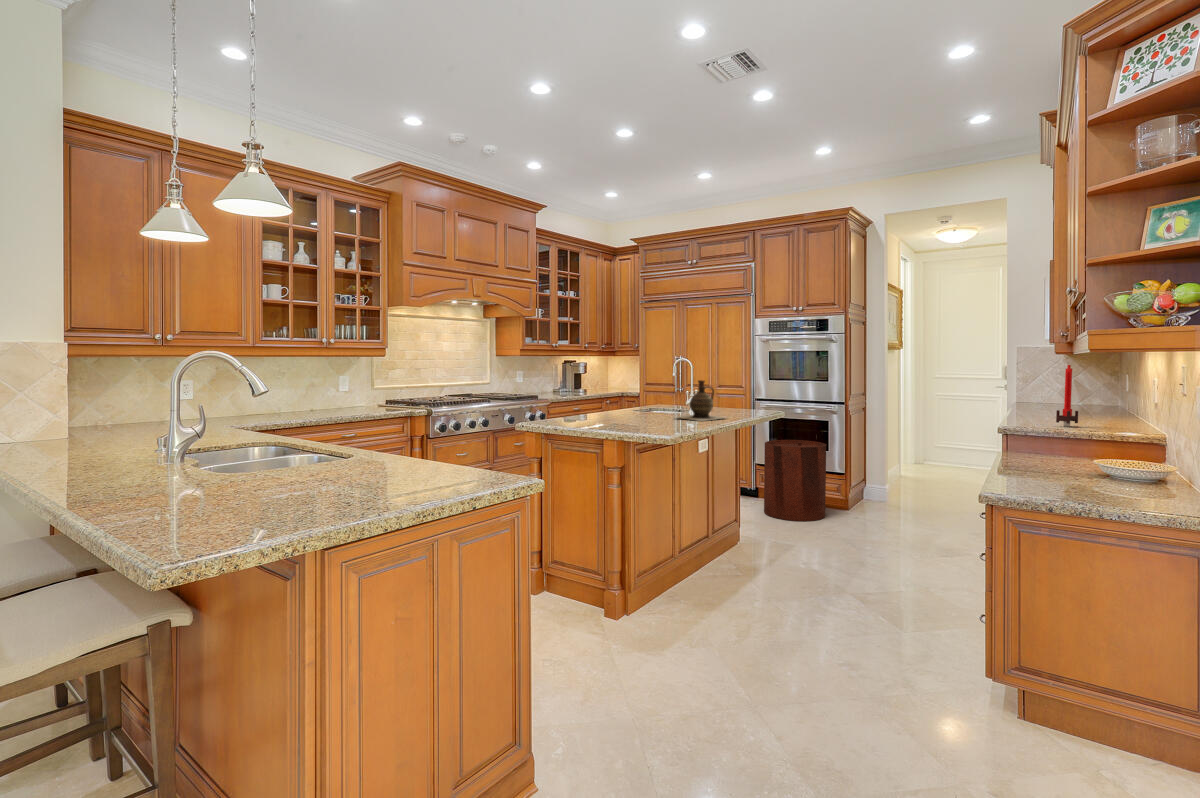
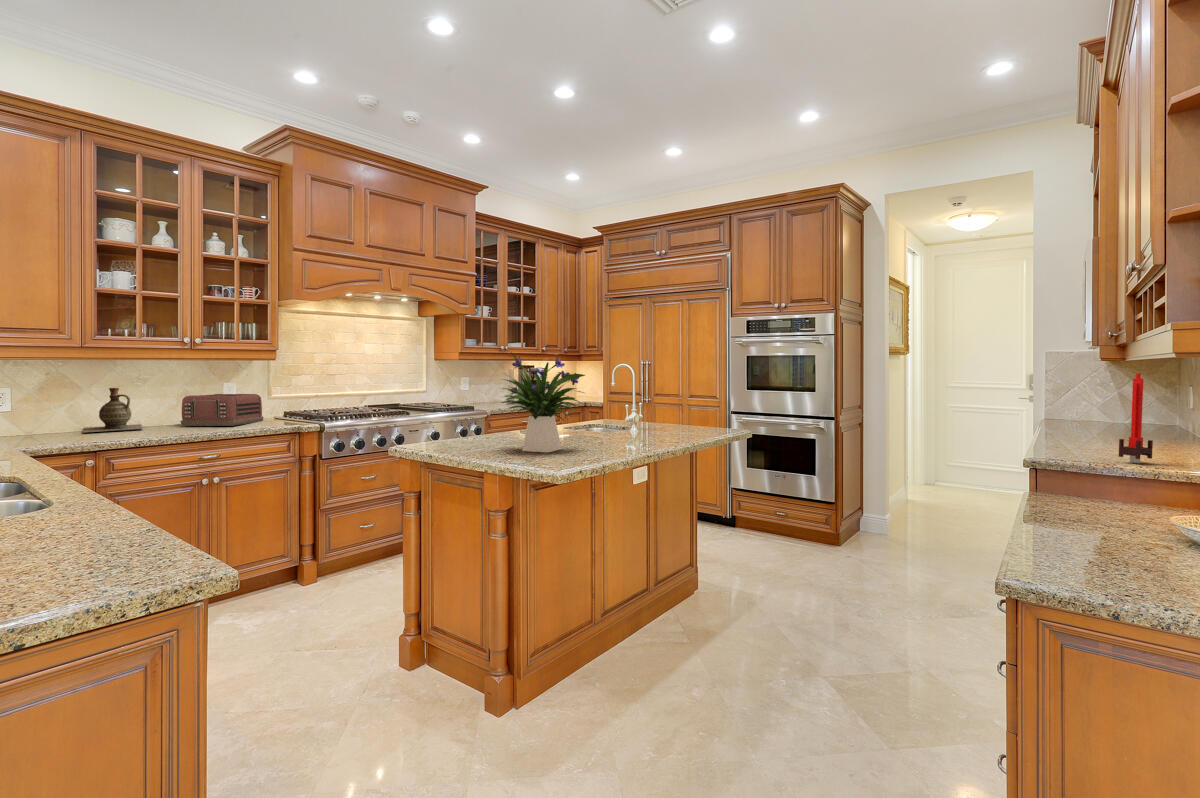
flower arrangement: none [602,350,673,425] -> present [501,352,585,453]
ceramic jug: present [676,380,724,421] -> present [82,388,142,432]
toaster: none [317,385,375,411] -> present [181,394,263,426]
trash can: present [764,440,826,521] -> none [738,460,812,560]

